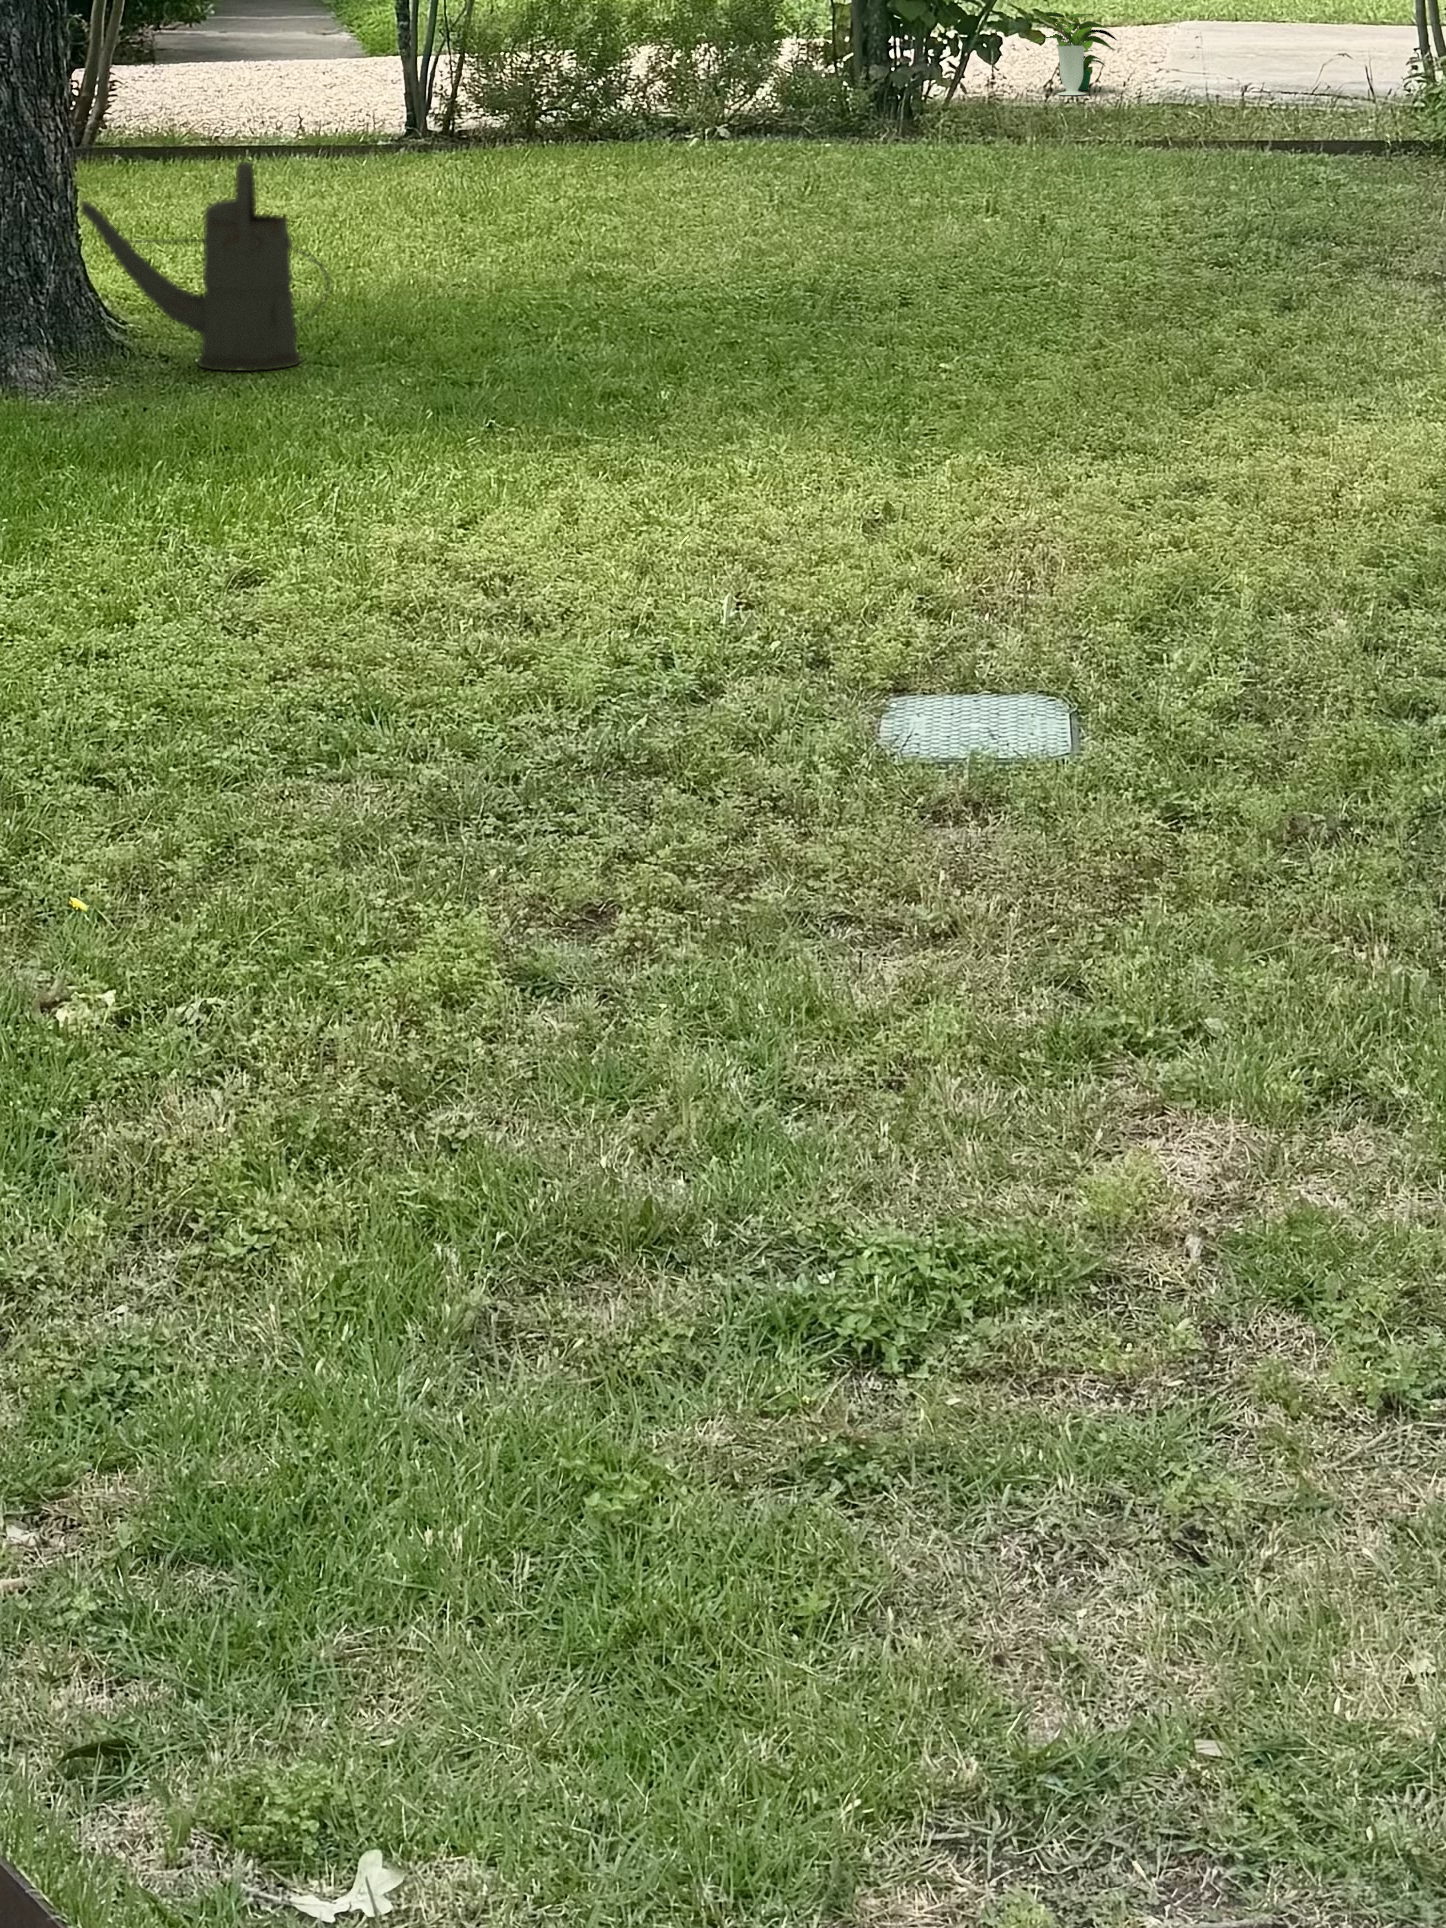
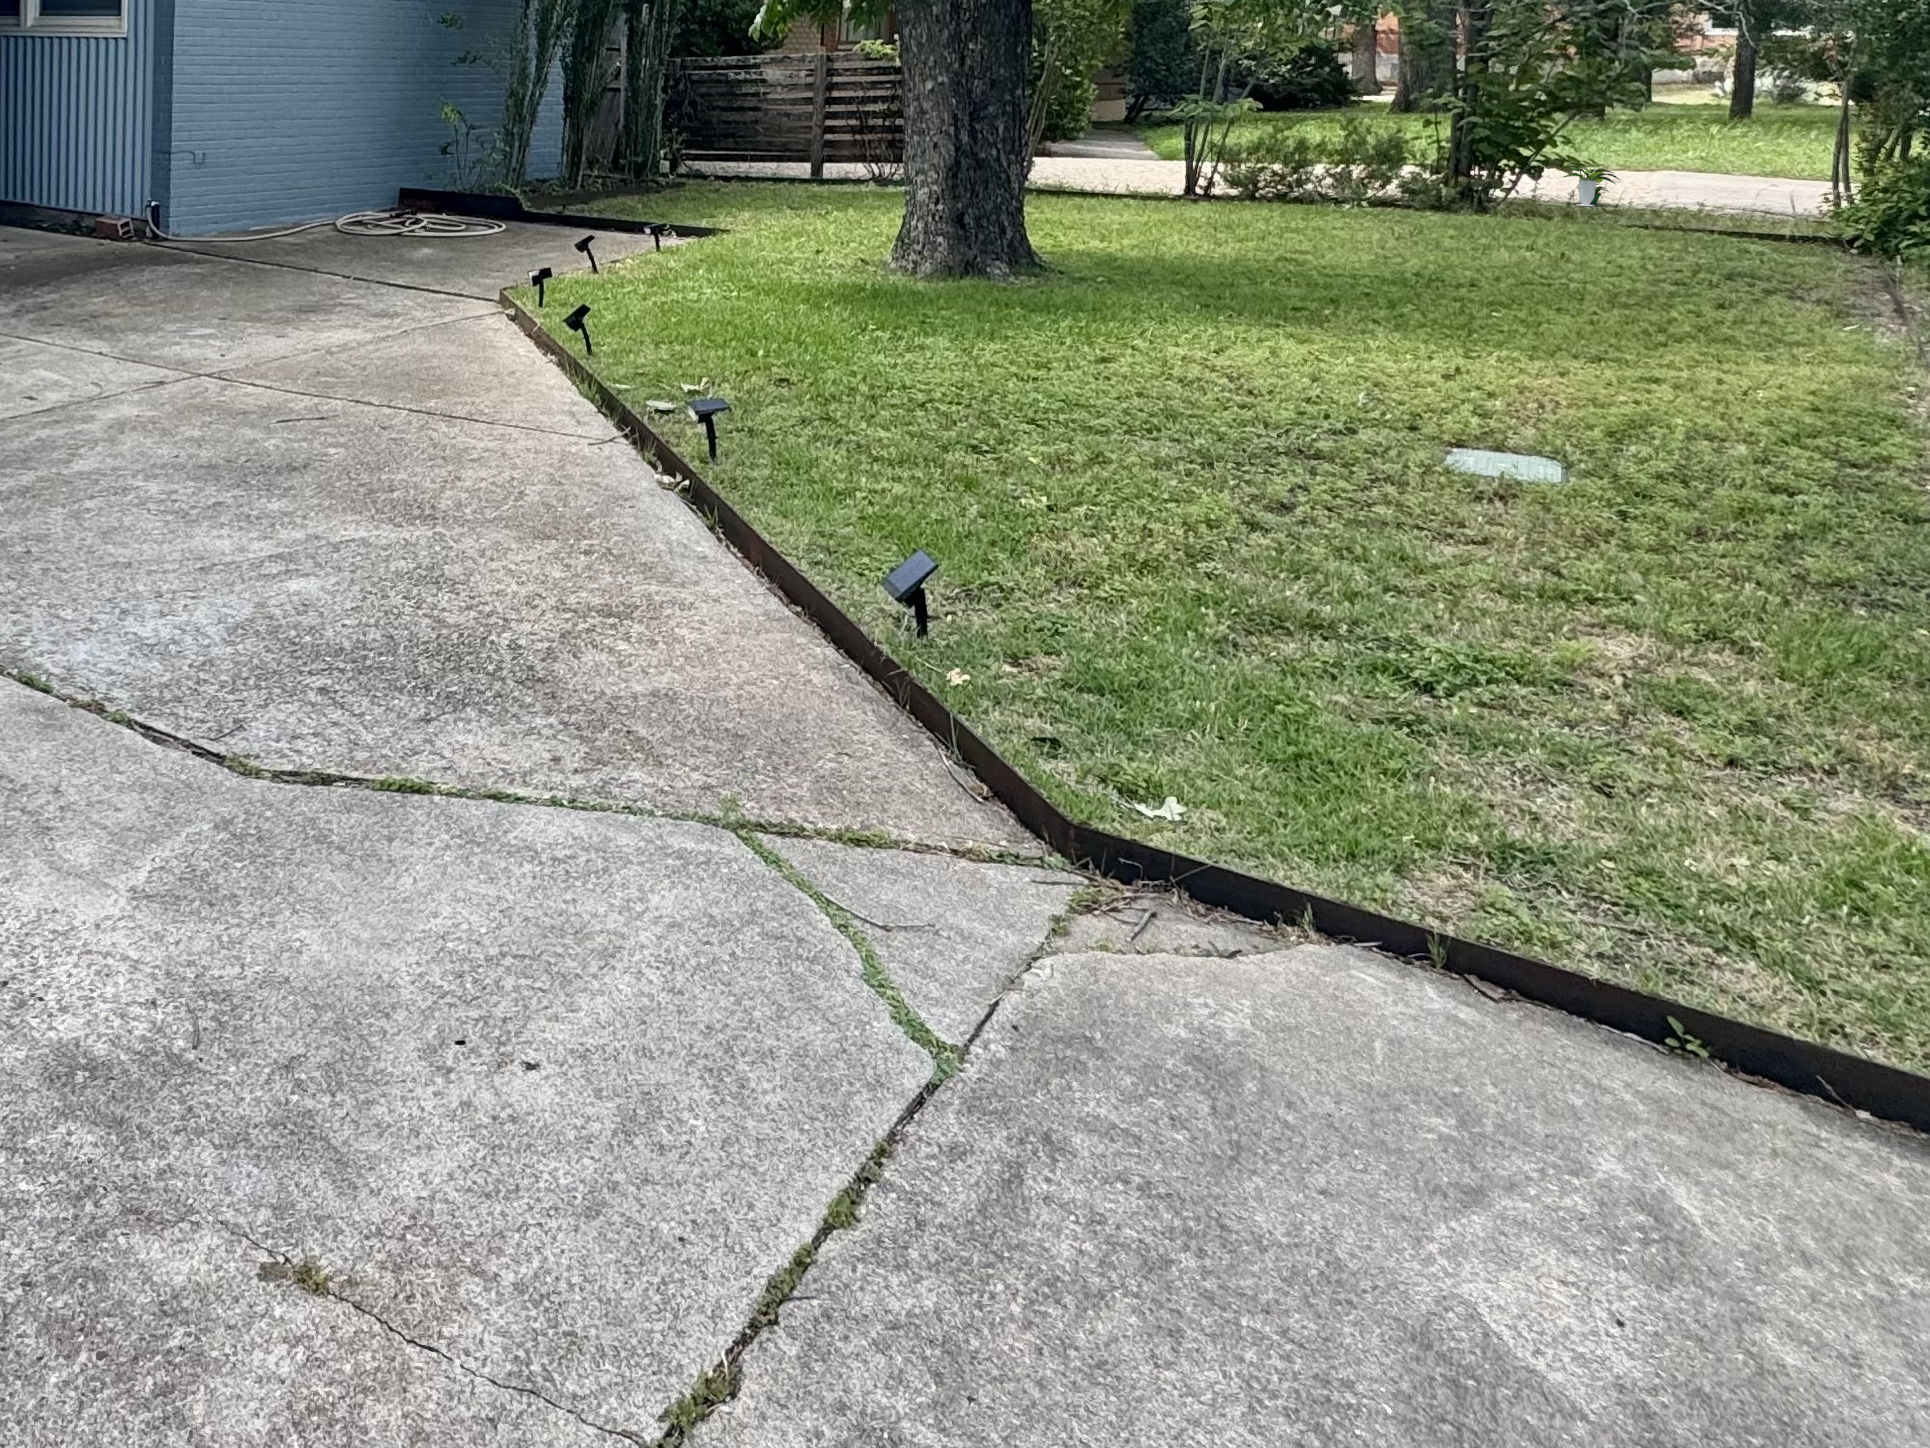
watering can: present [80,162,329,371] -> none [1026,195,1148,287]

